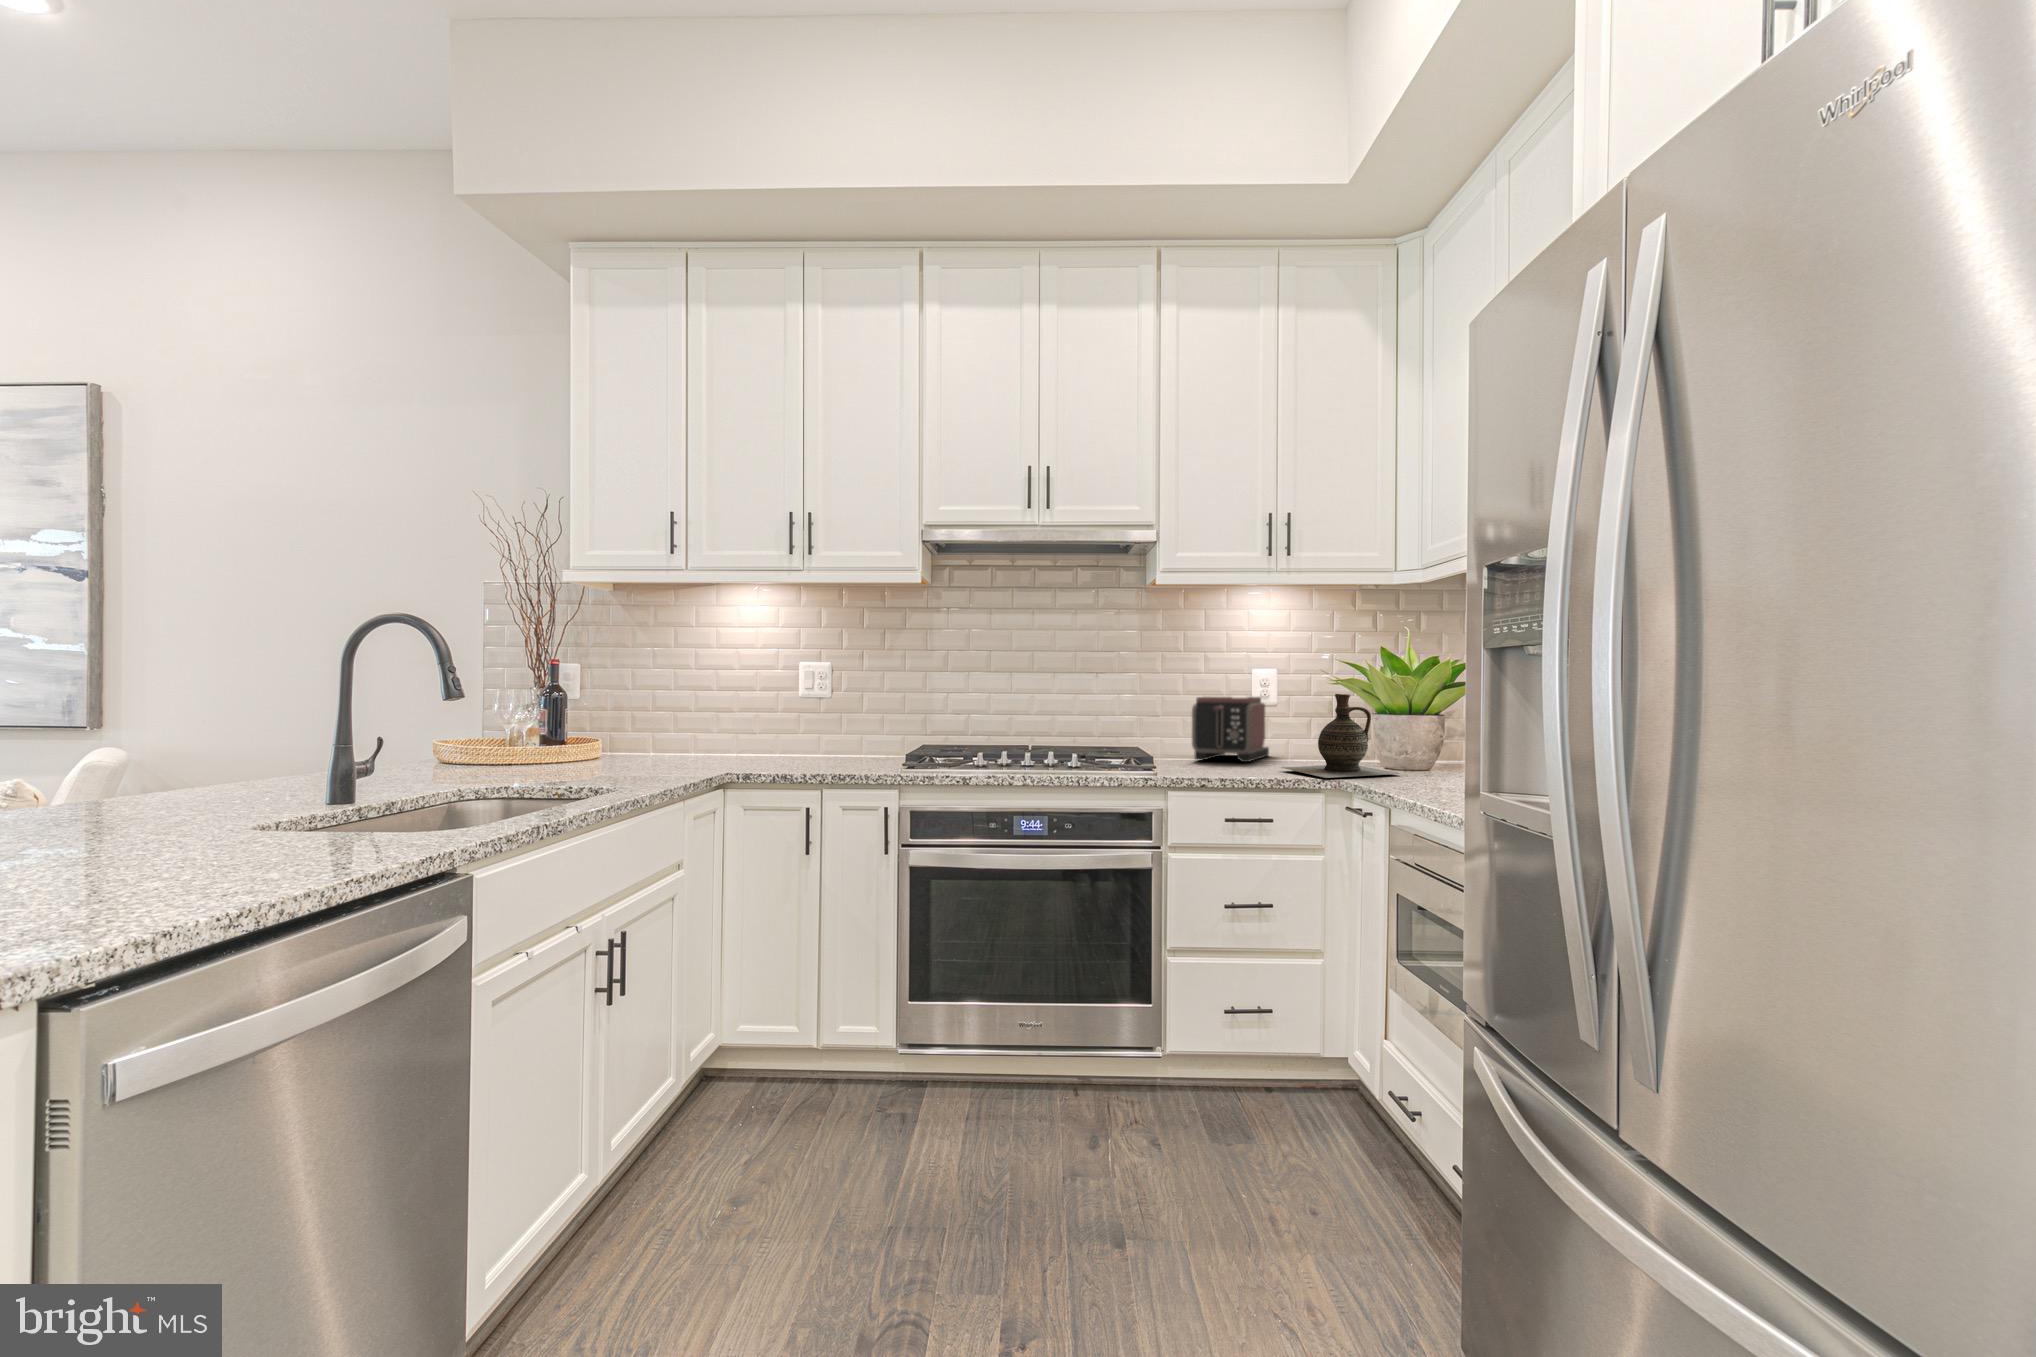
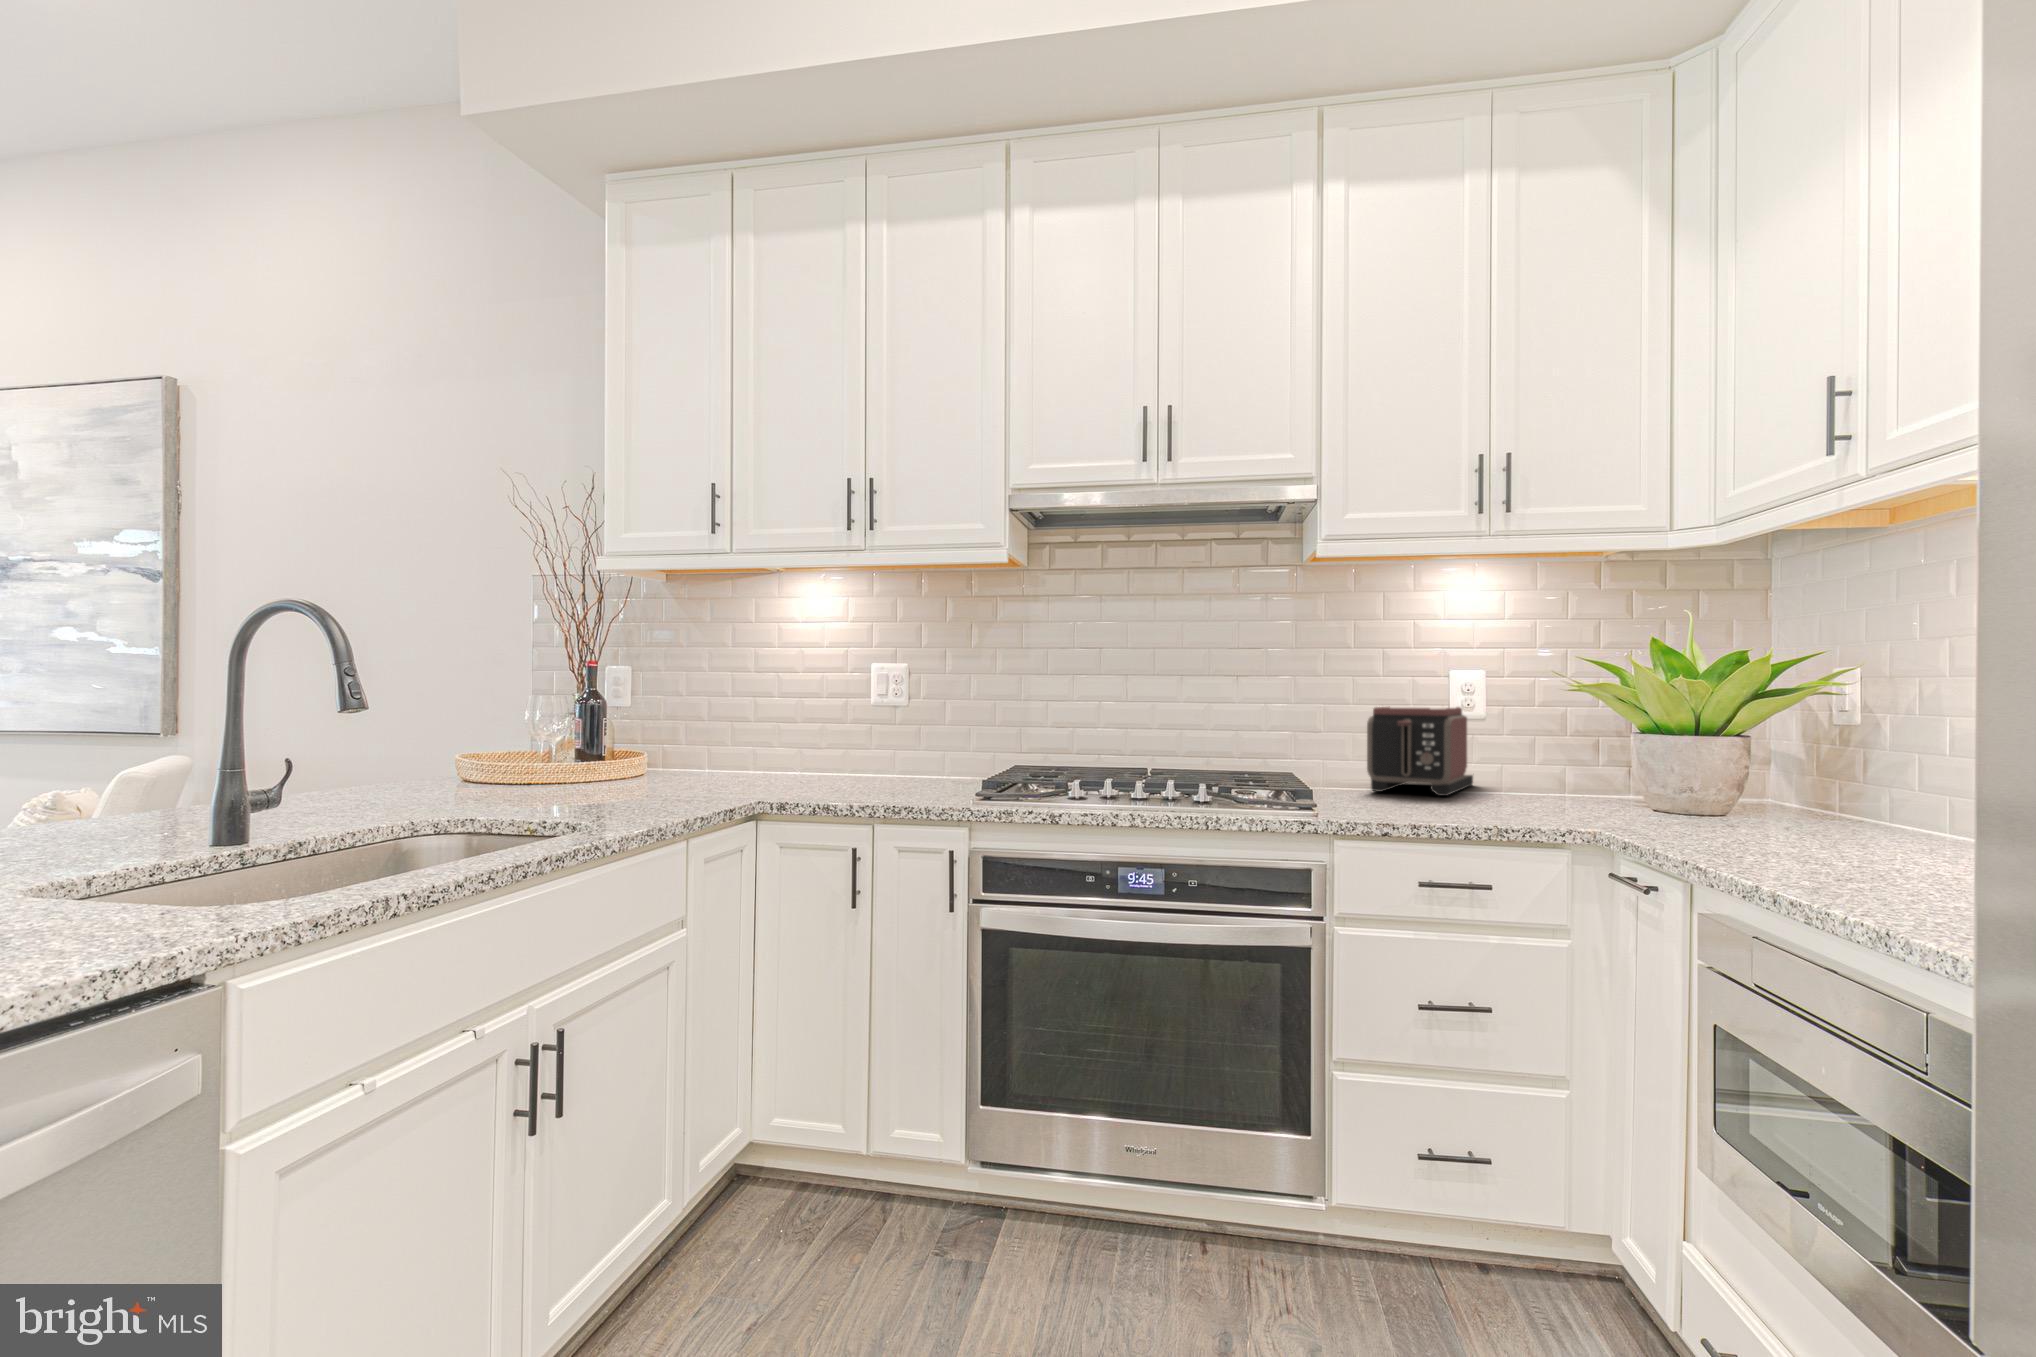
ceramic jug: present [1281,694,1399,778] -> none [1496,705,1691,828]

